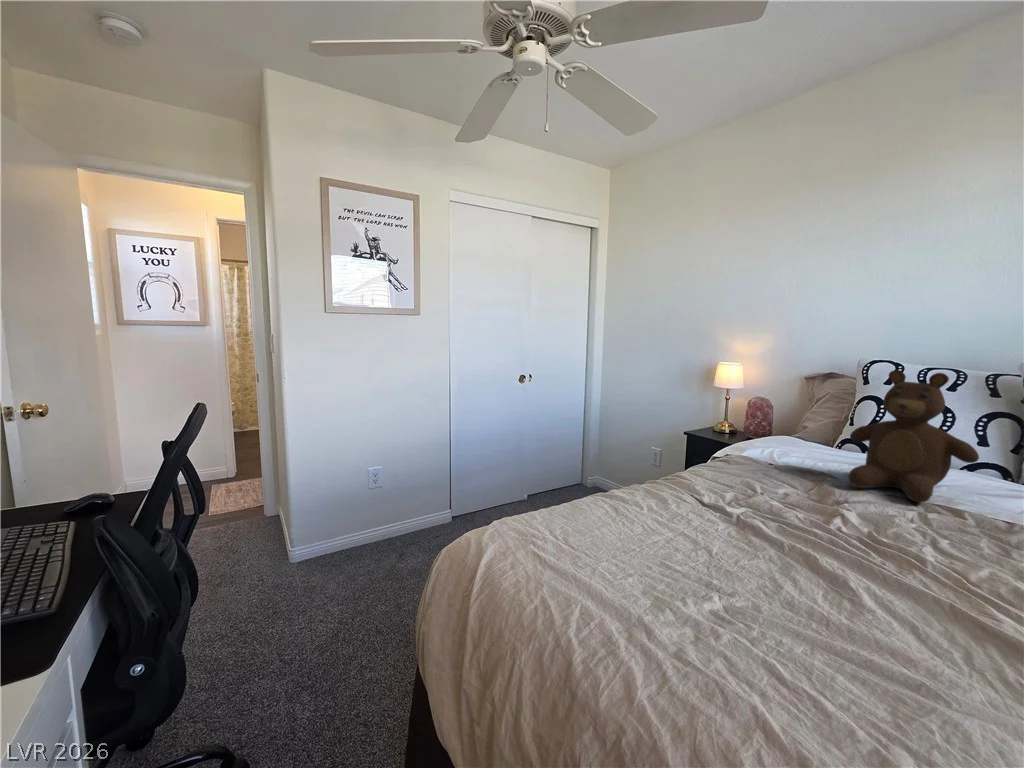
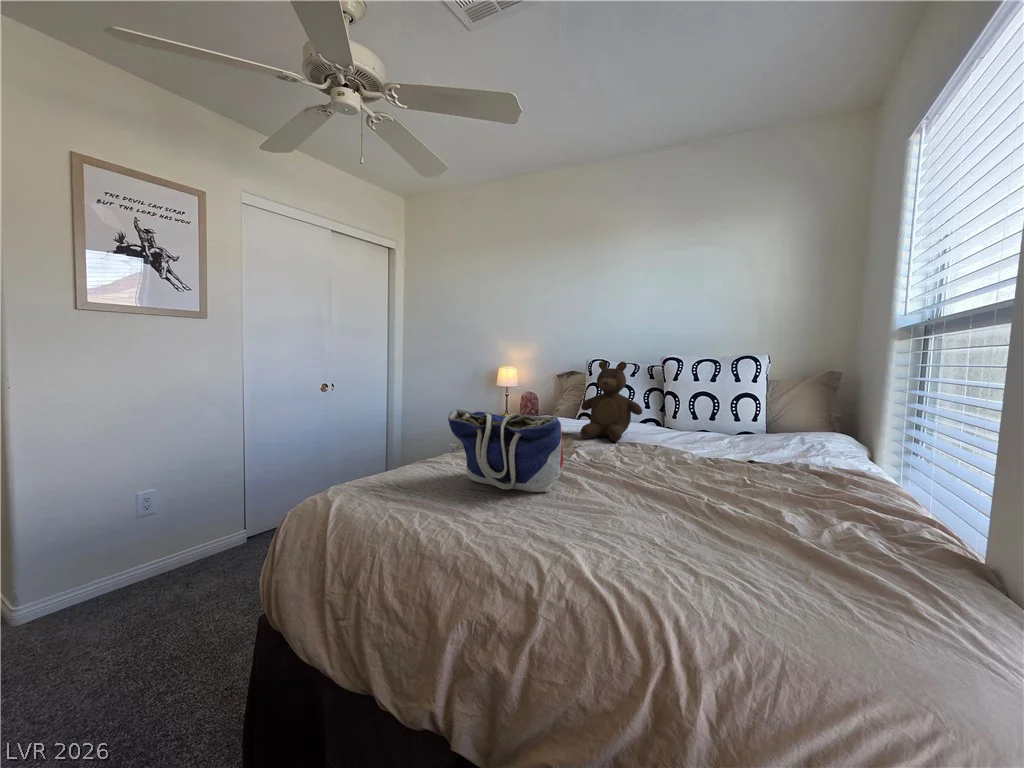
tote bag: none [634,446,827,598] -> present [448,410,563,492]

